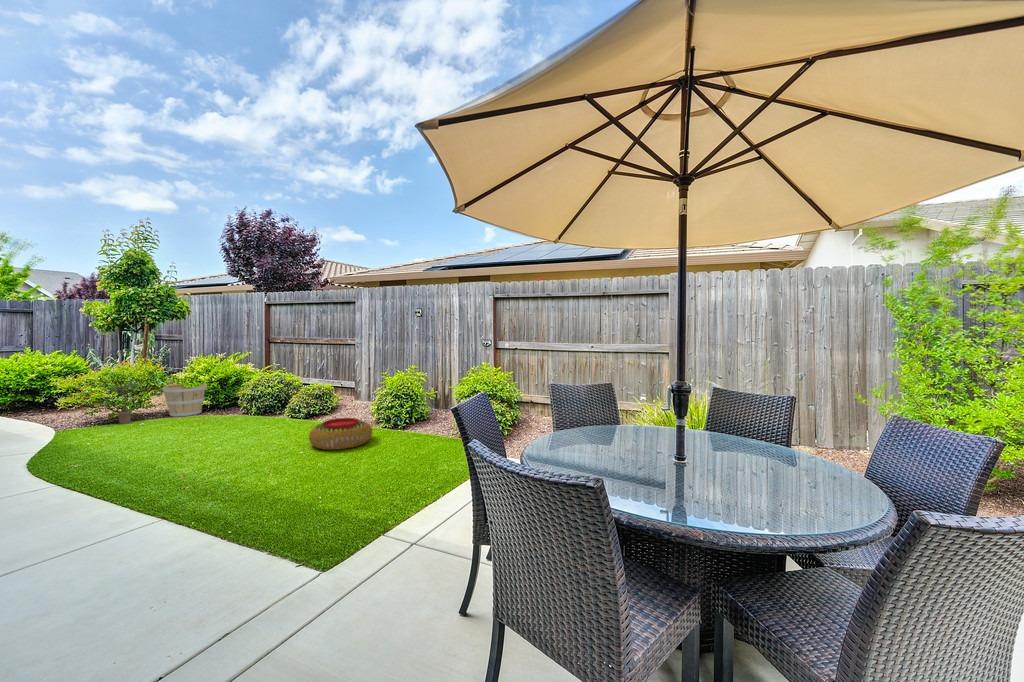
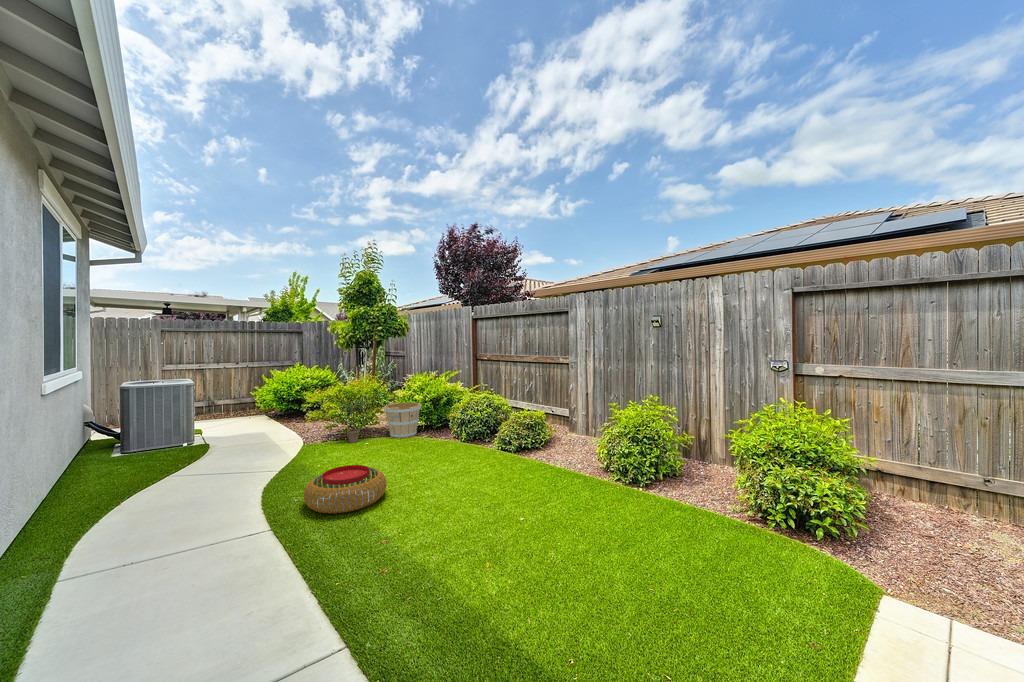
pouf: present [309,418,372,450] -> present [304,465,387,514]

